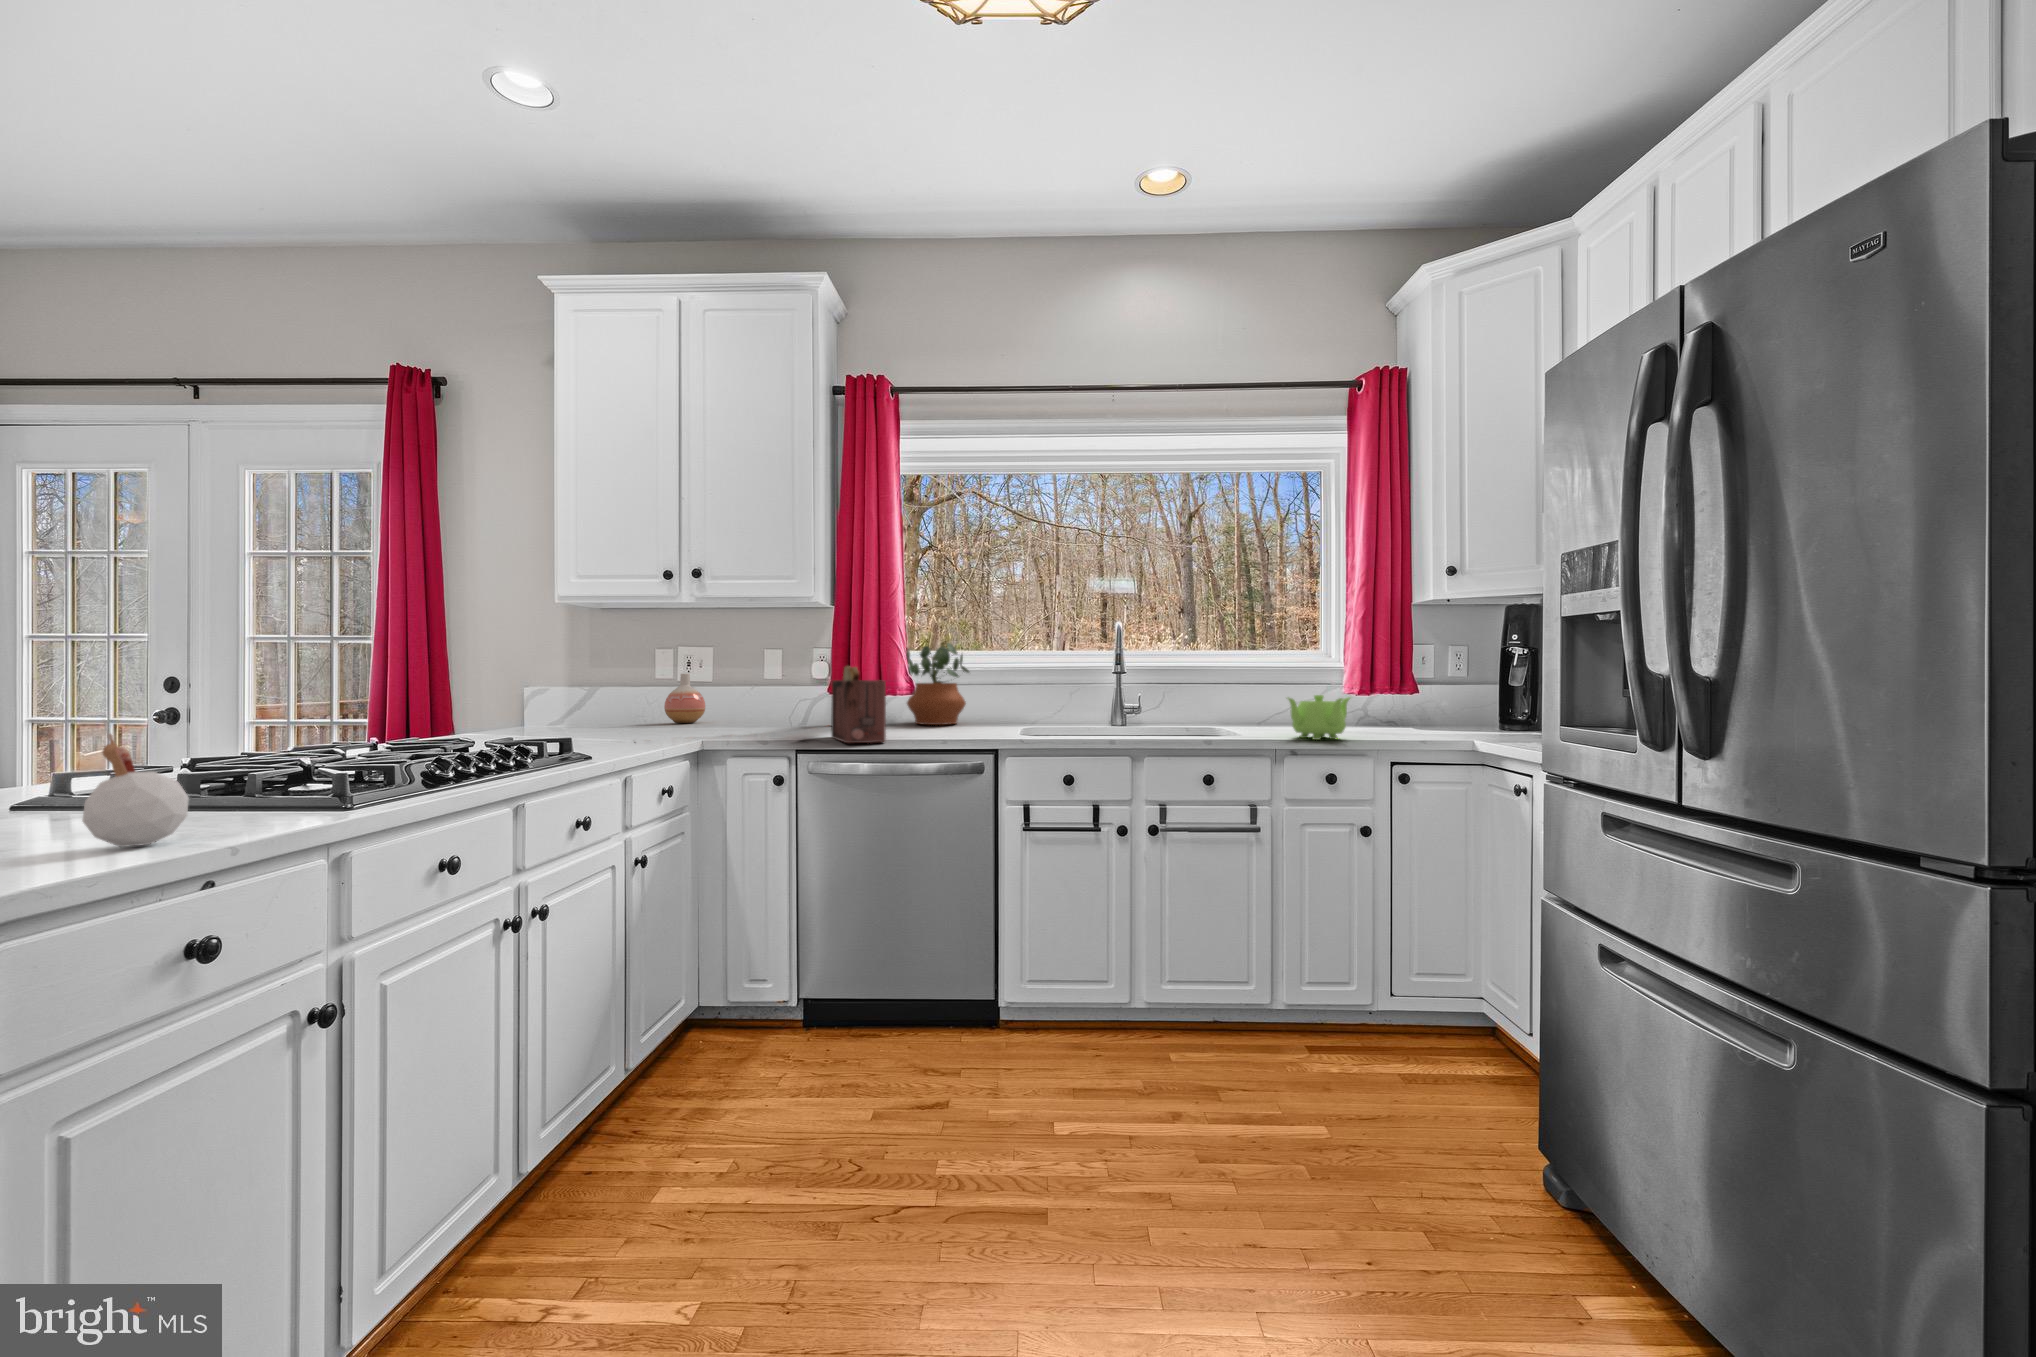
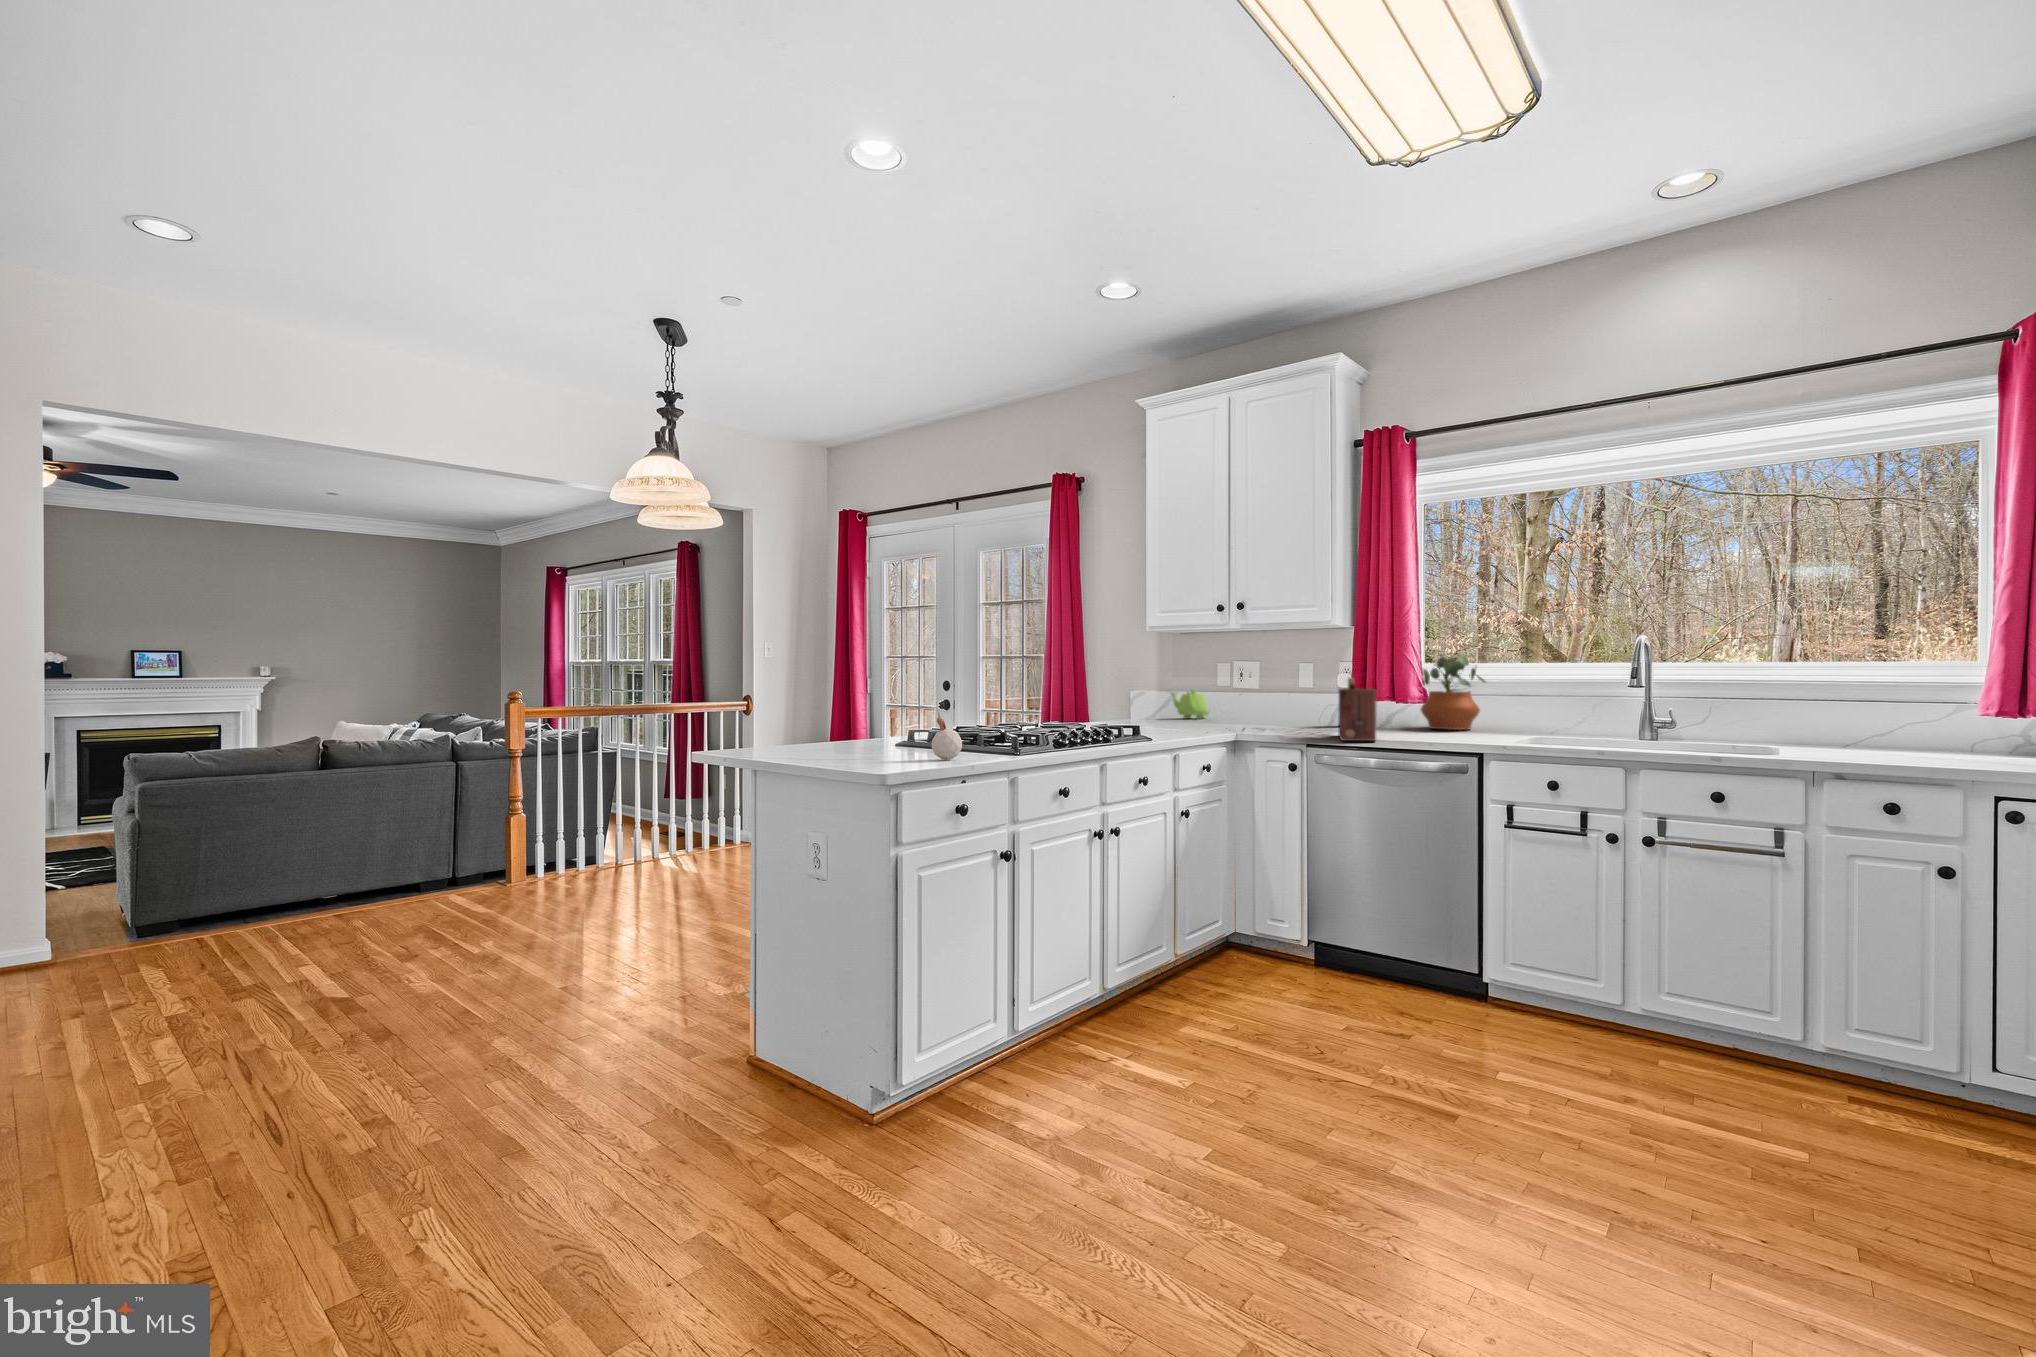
vase: present [664,674,705,723] -> none [1220,682,1250,721]
teapot: present [1288,695,1350,740] -> present [1171,690,1209,719]

